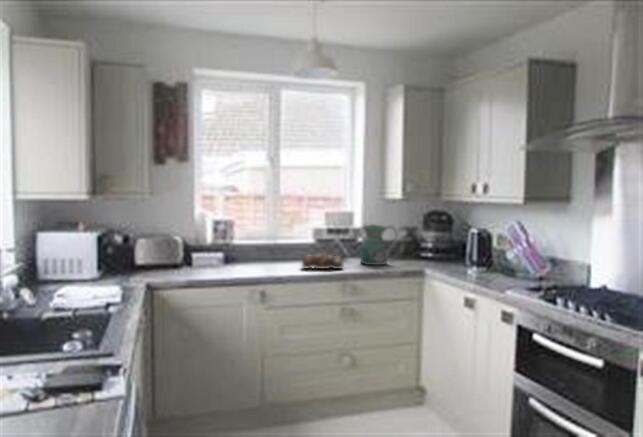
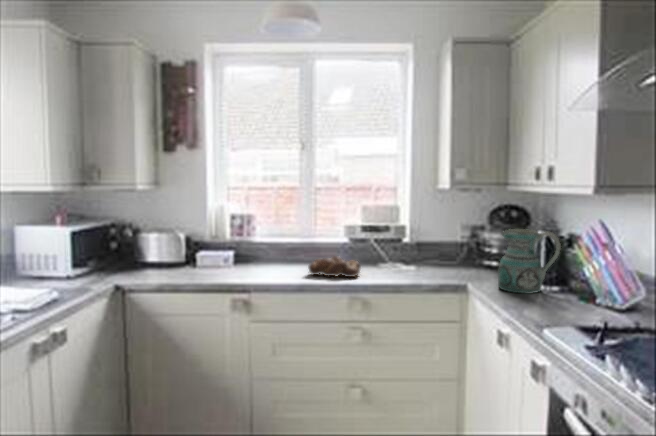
ceramic pitcher: present [361,225,398,265] -> present [498,229,561,294]

